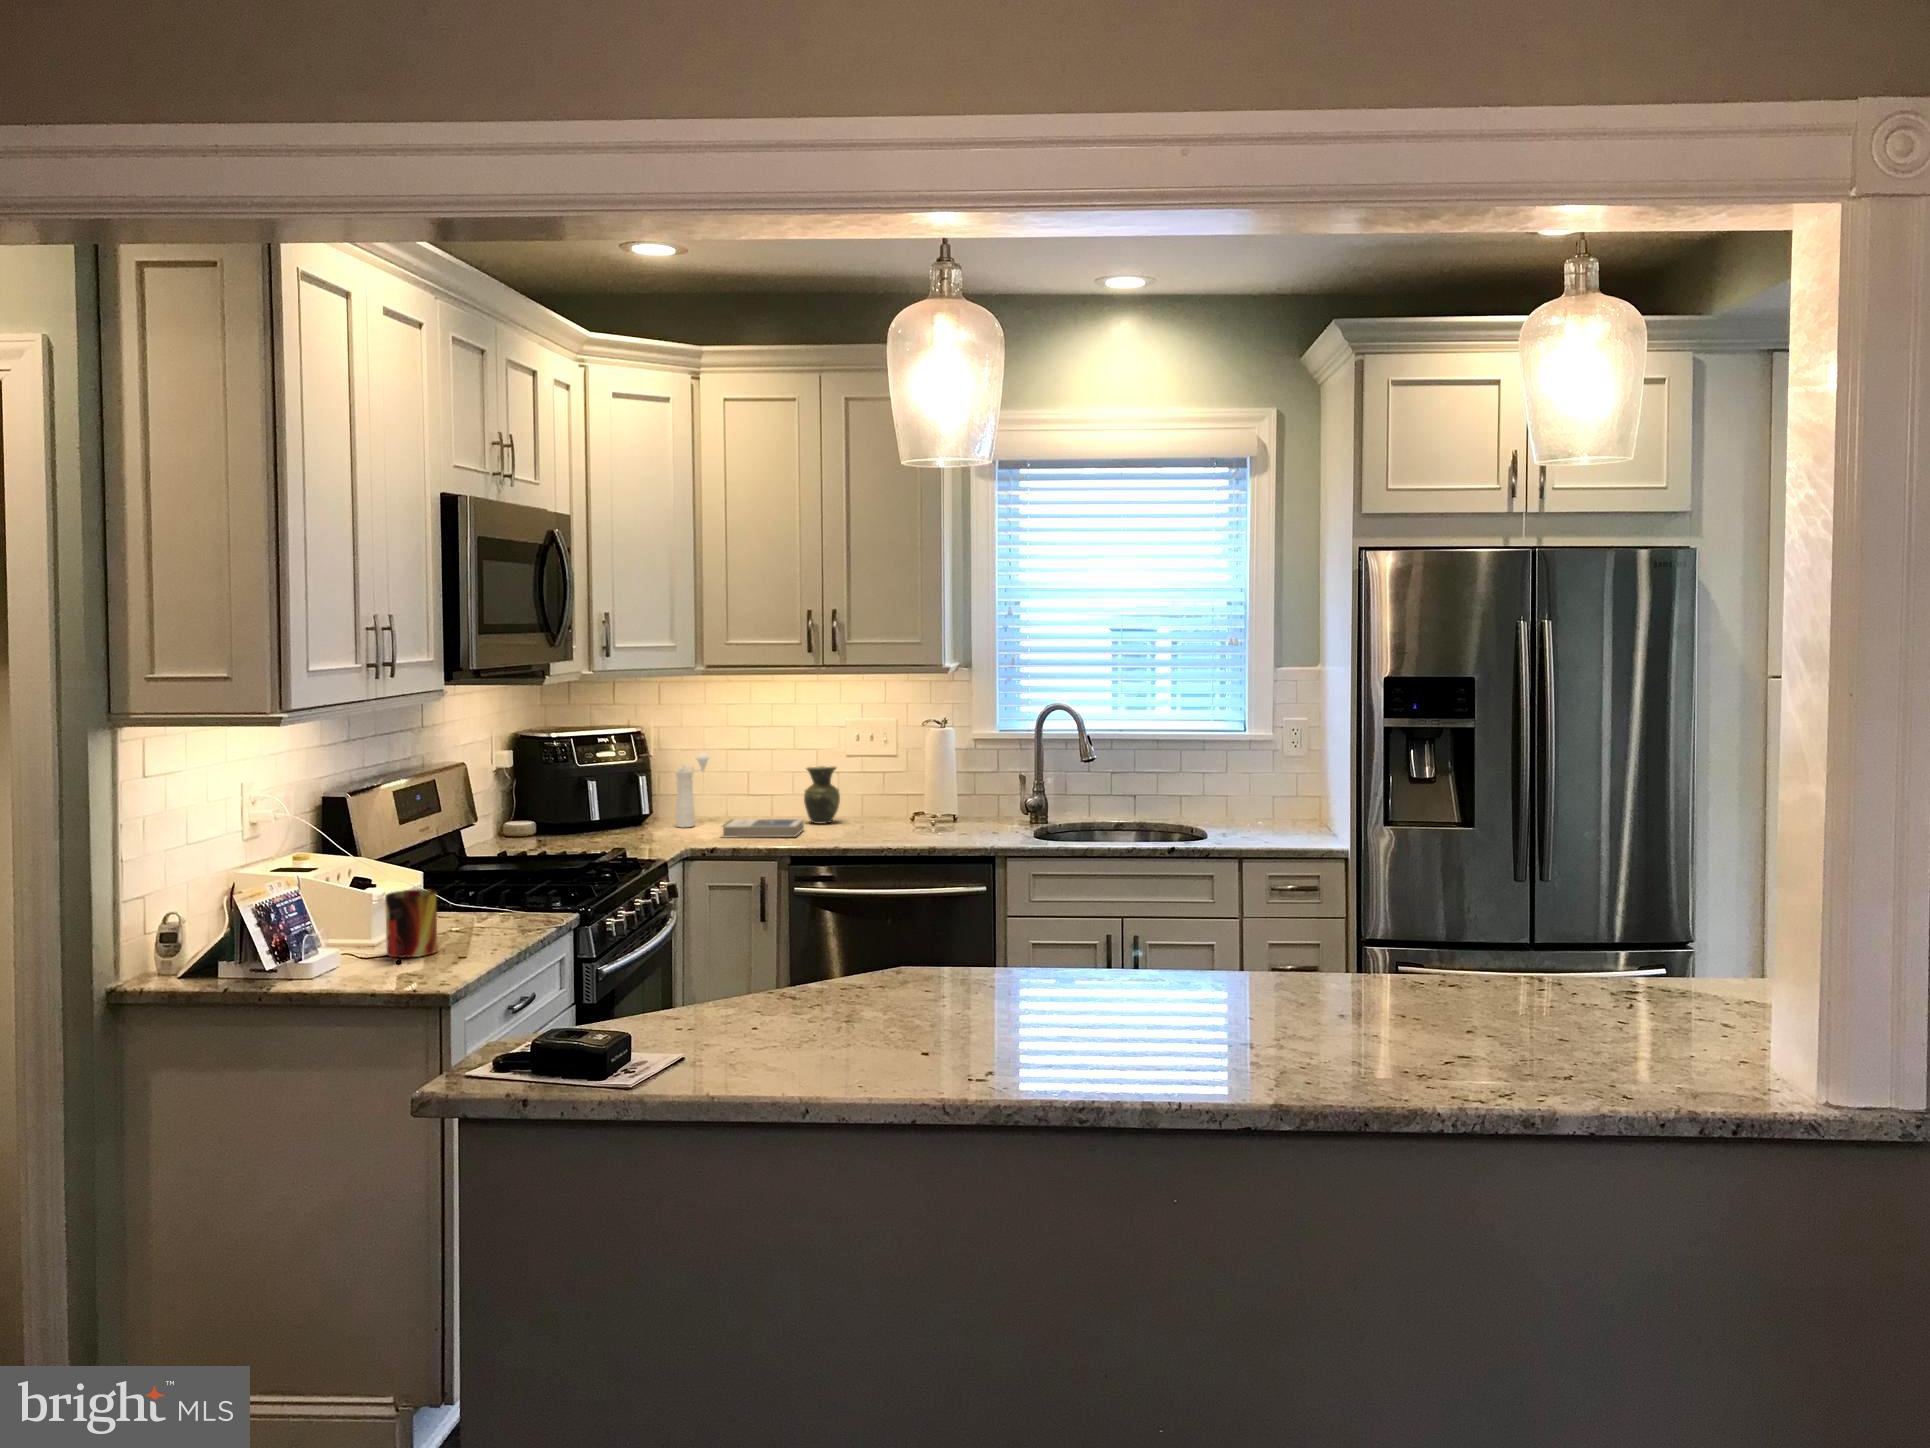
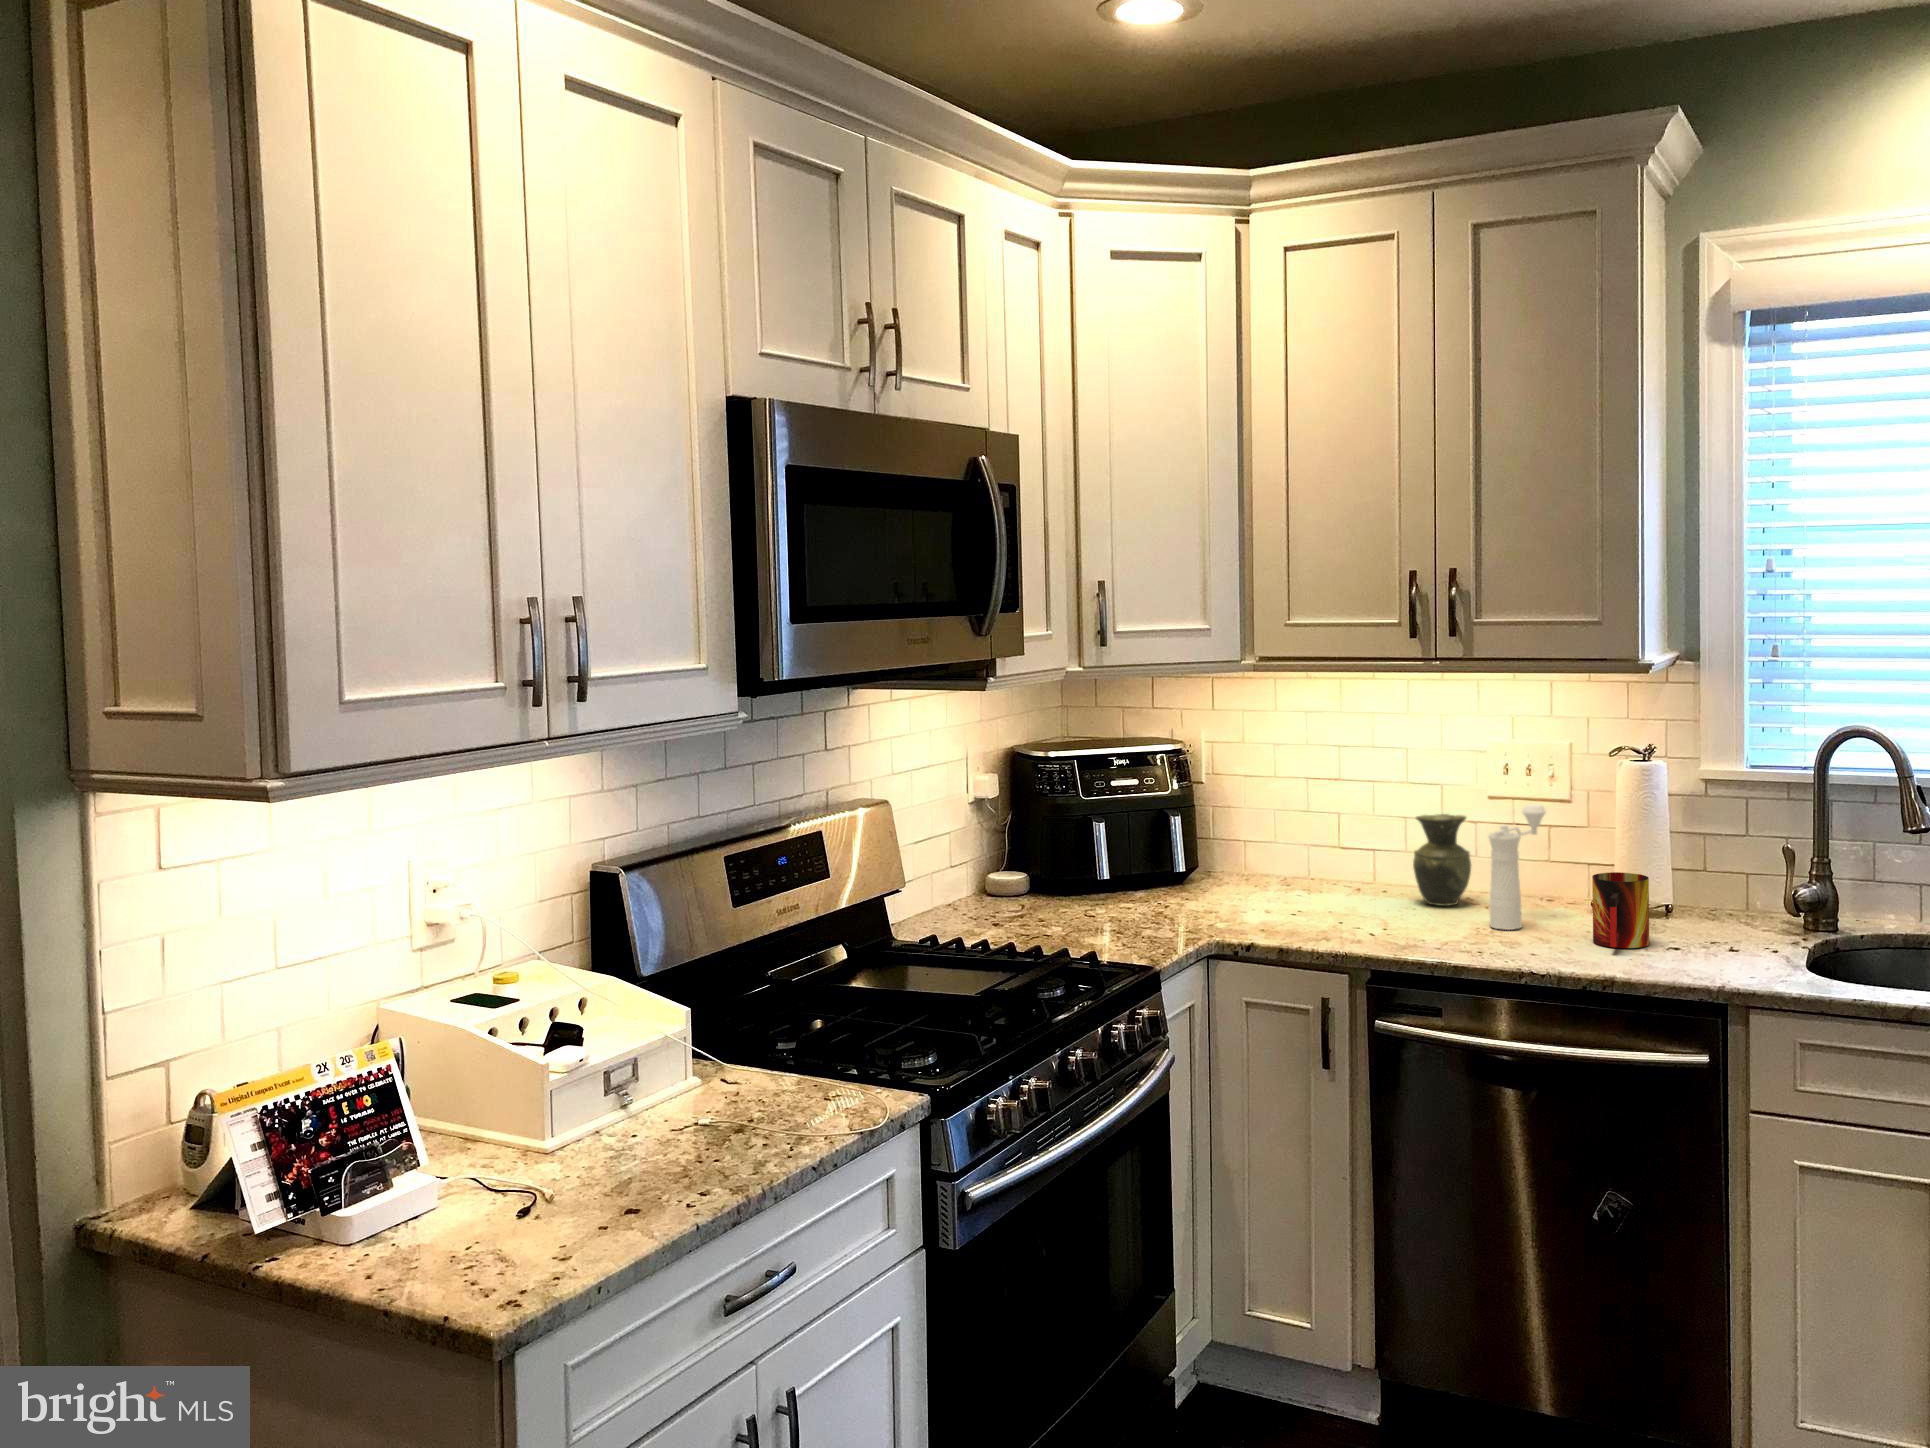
pepper mill: present [675,753,709,827] -> present [1489,804,1546,930]
hardback book: present [722,819,804,837] -> none [1267,894,1406,934]
mug: present [385,889,438,958] -> present [1592,872,1649,948]

